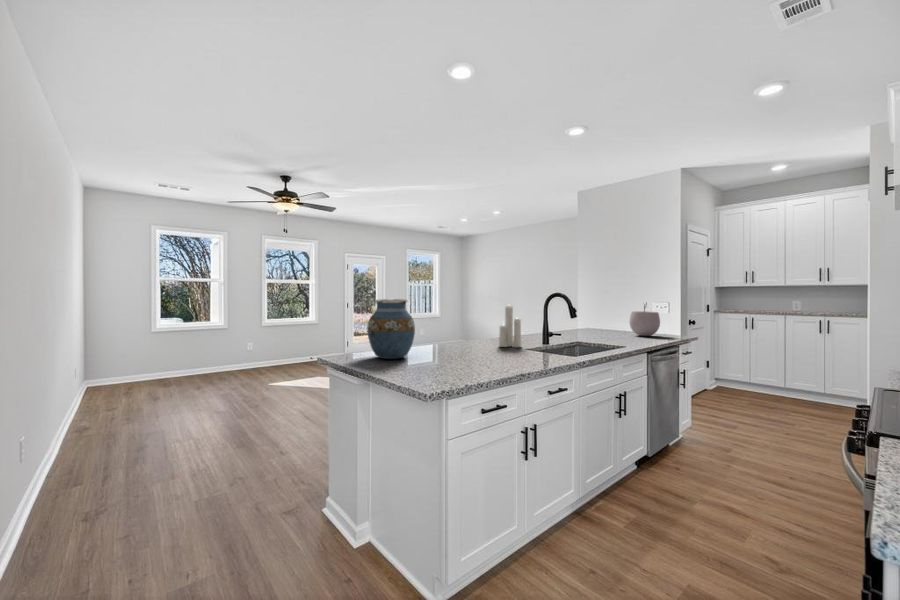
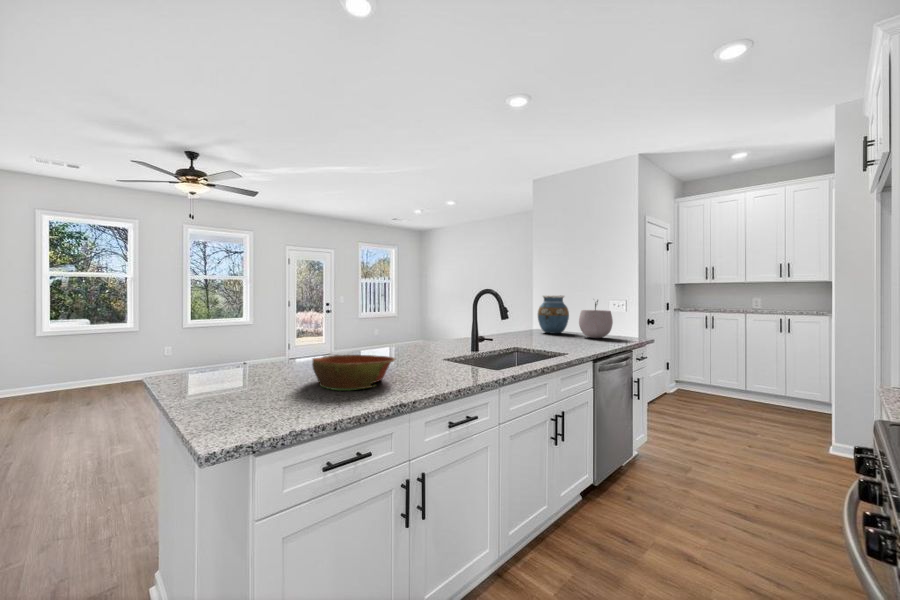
vase: present [367,299,415,359] -> present [538,296,569,334]
candle: present [499,306,521,347] -> none [408,294,437,356]
bowl: none [449,344,508,366] -> present [312,355,395,390]

